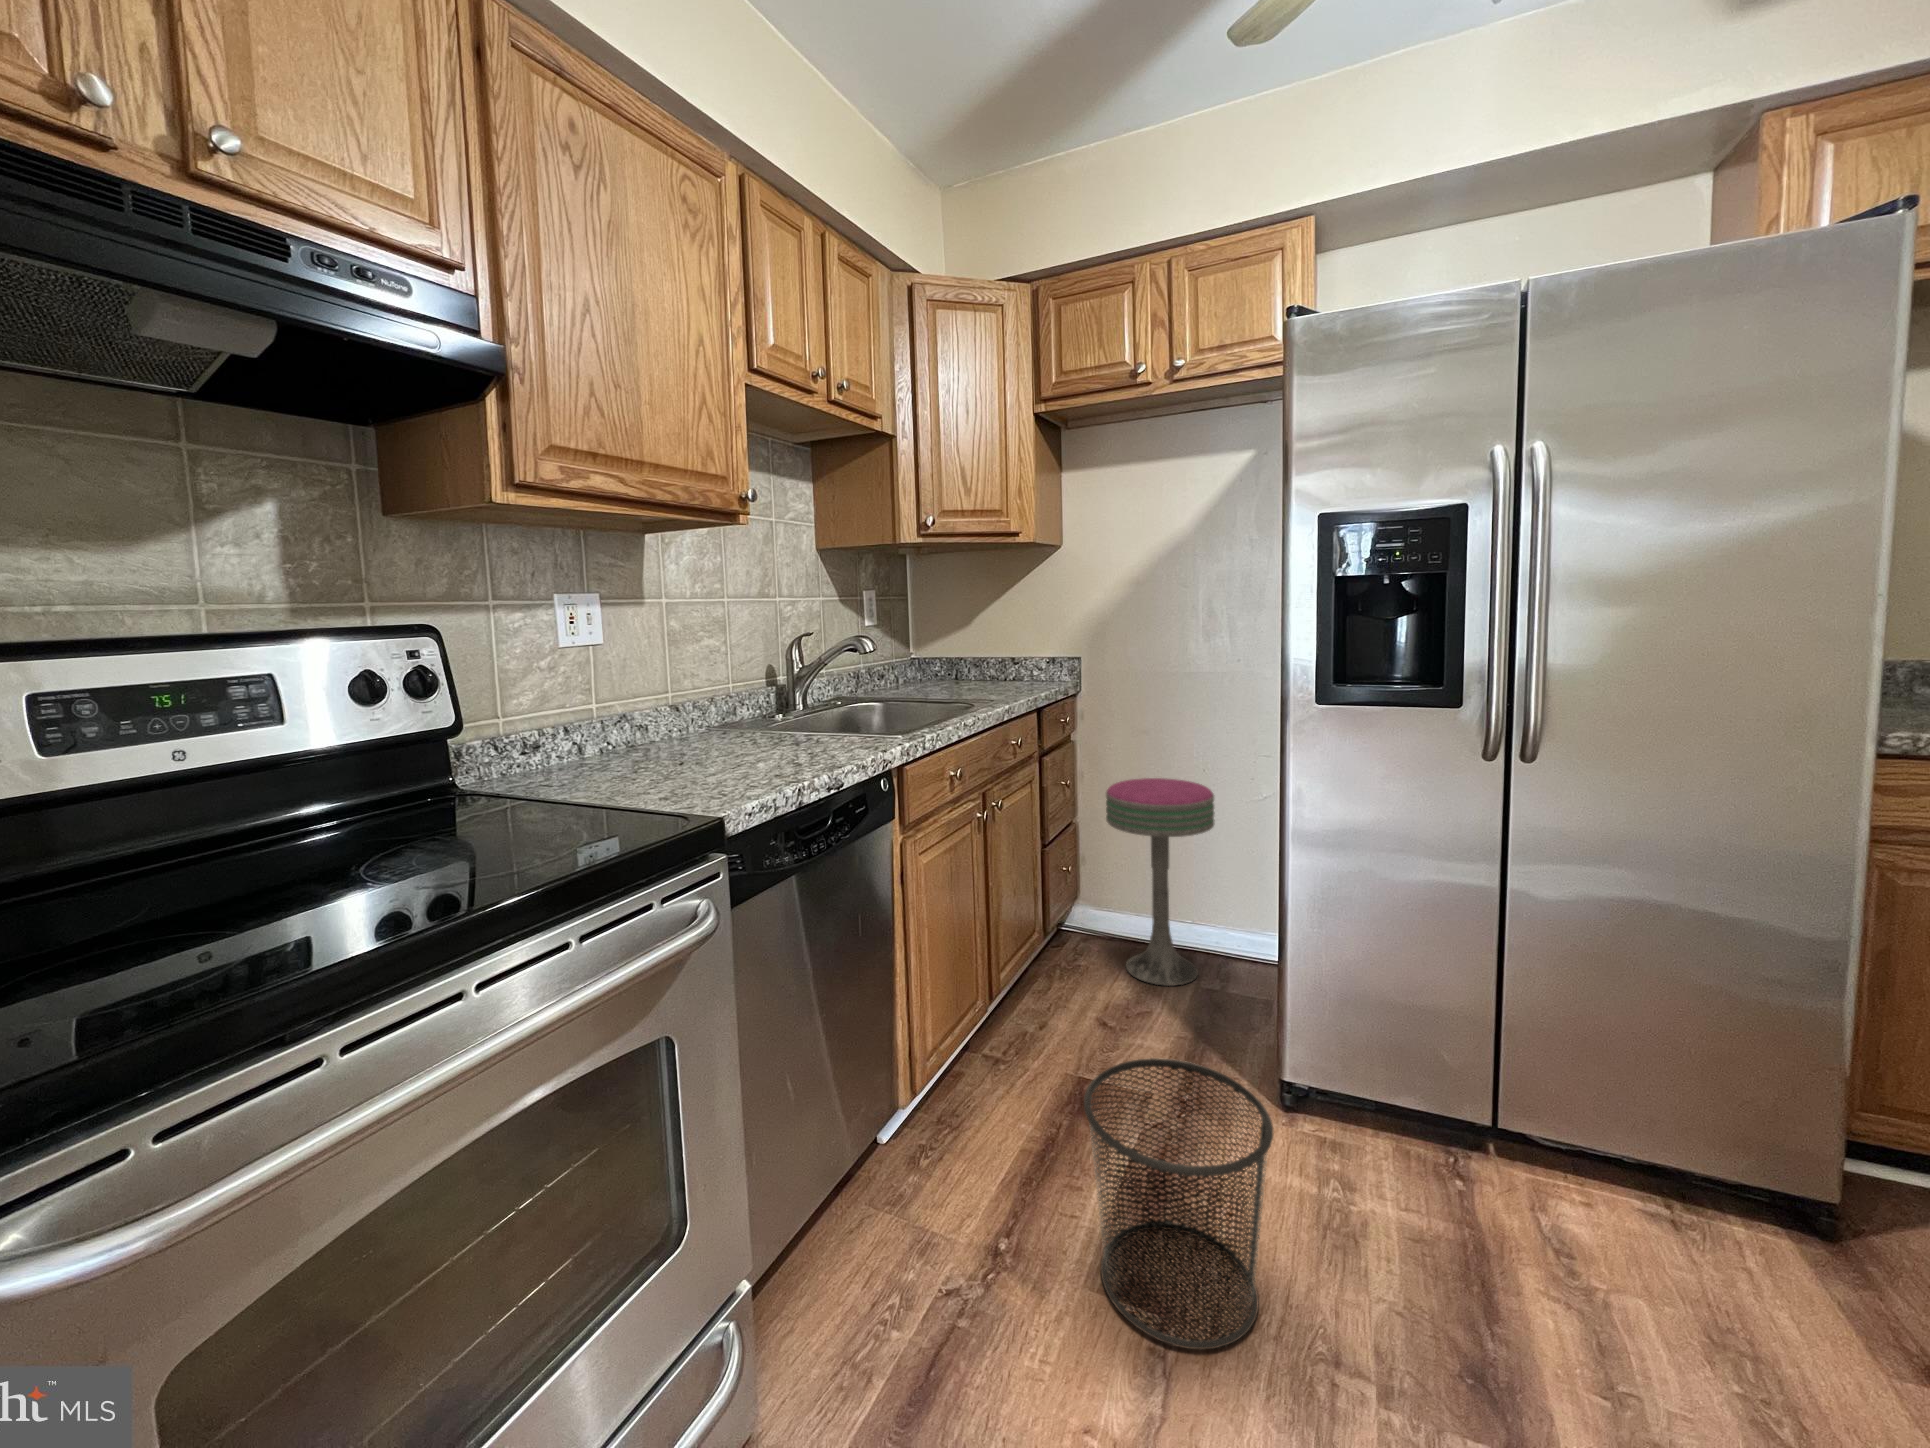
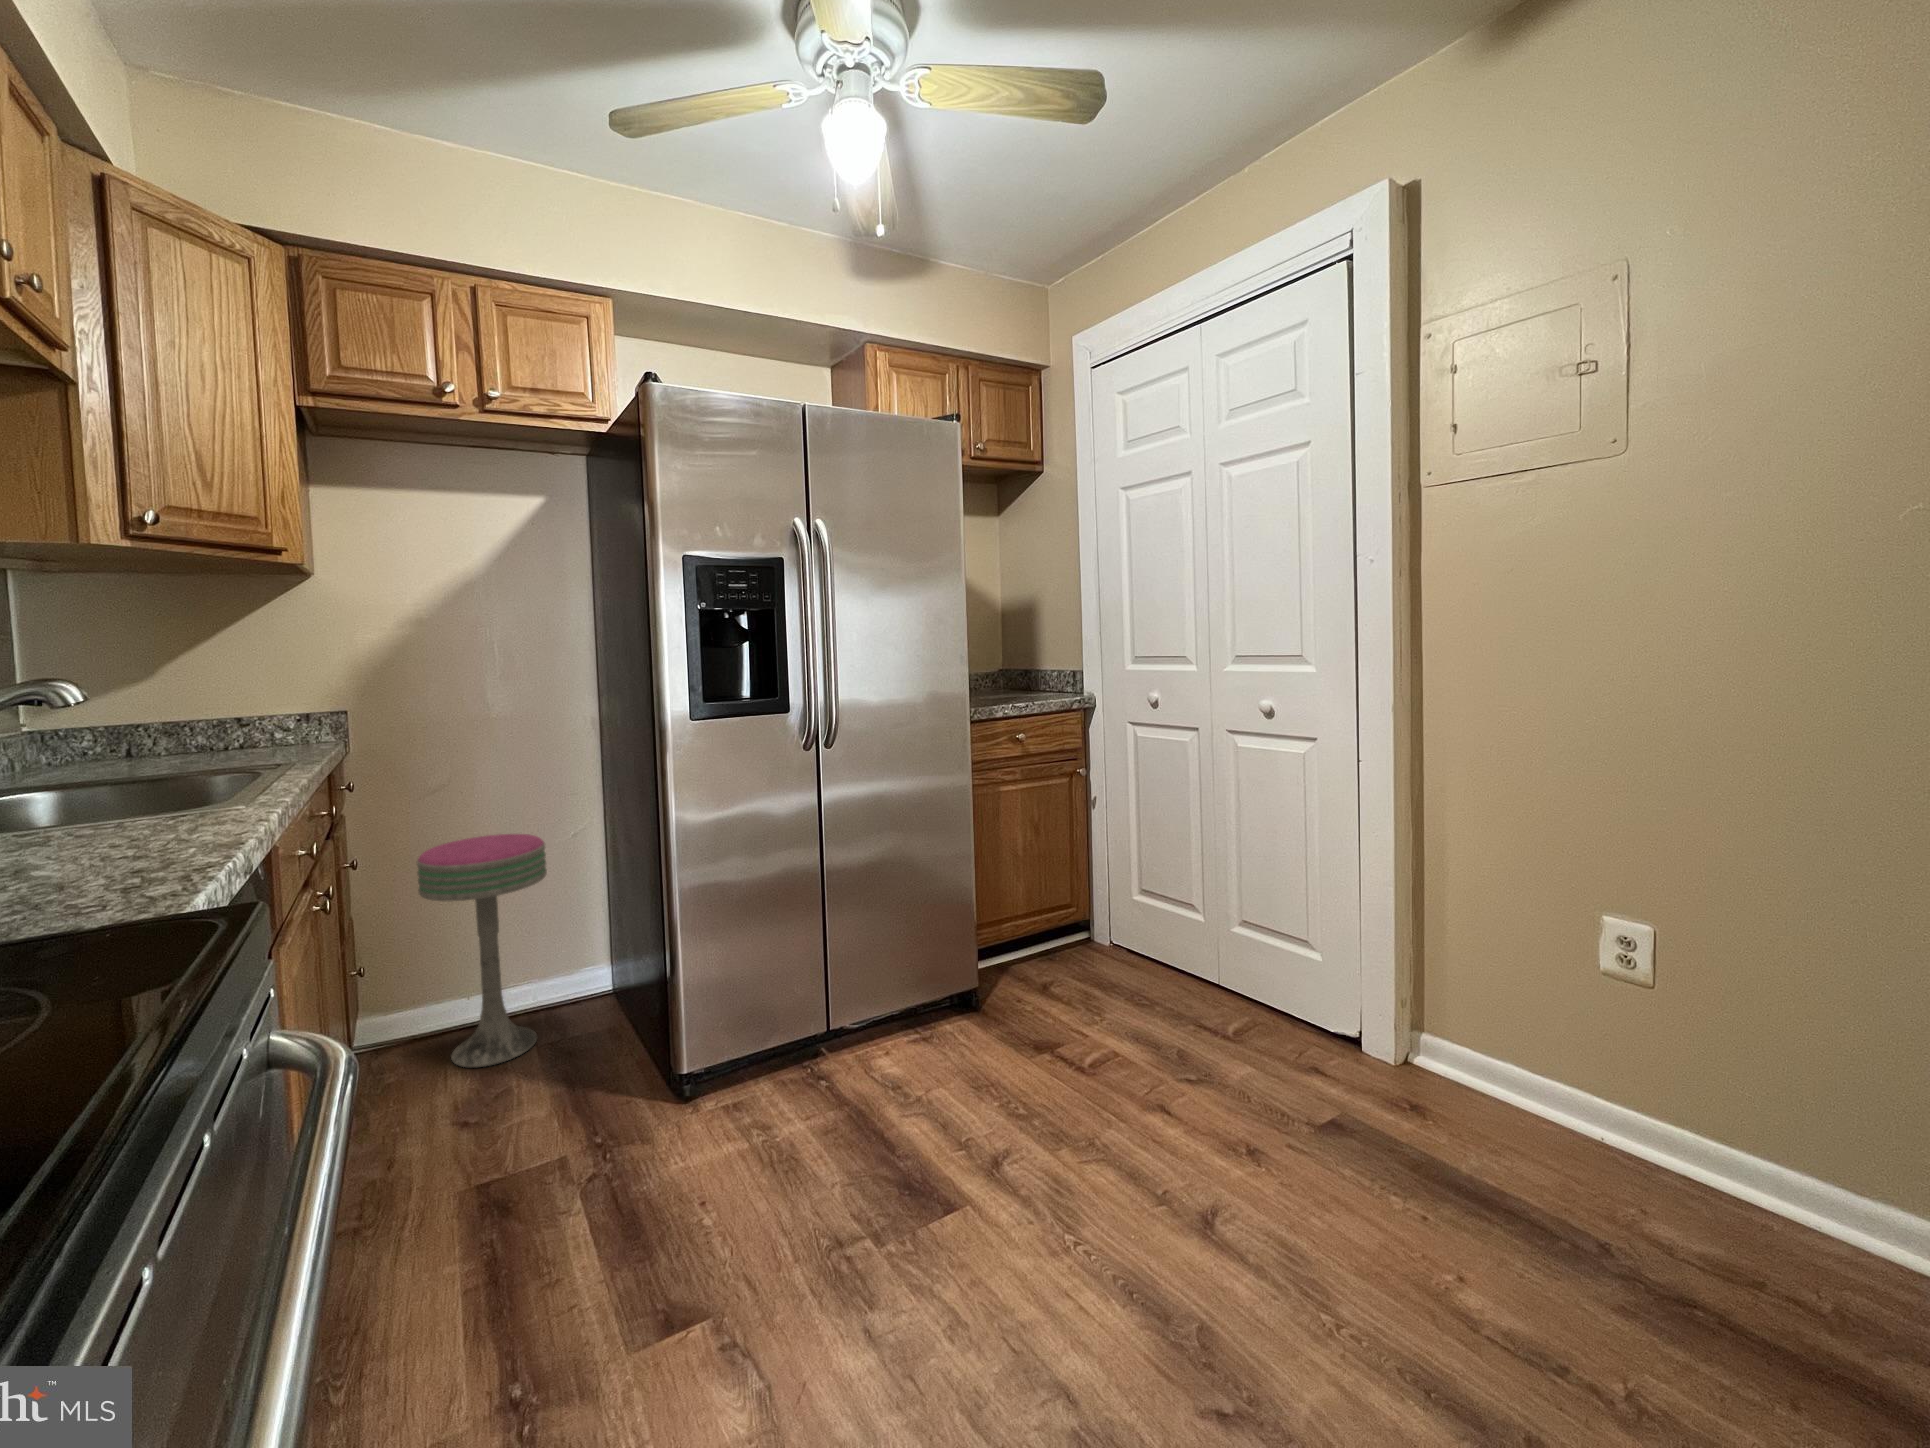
waste bin: present [1084,1058,1274,1349] -> none [603,1063,784,1348]

